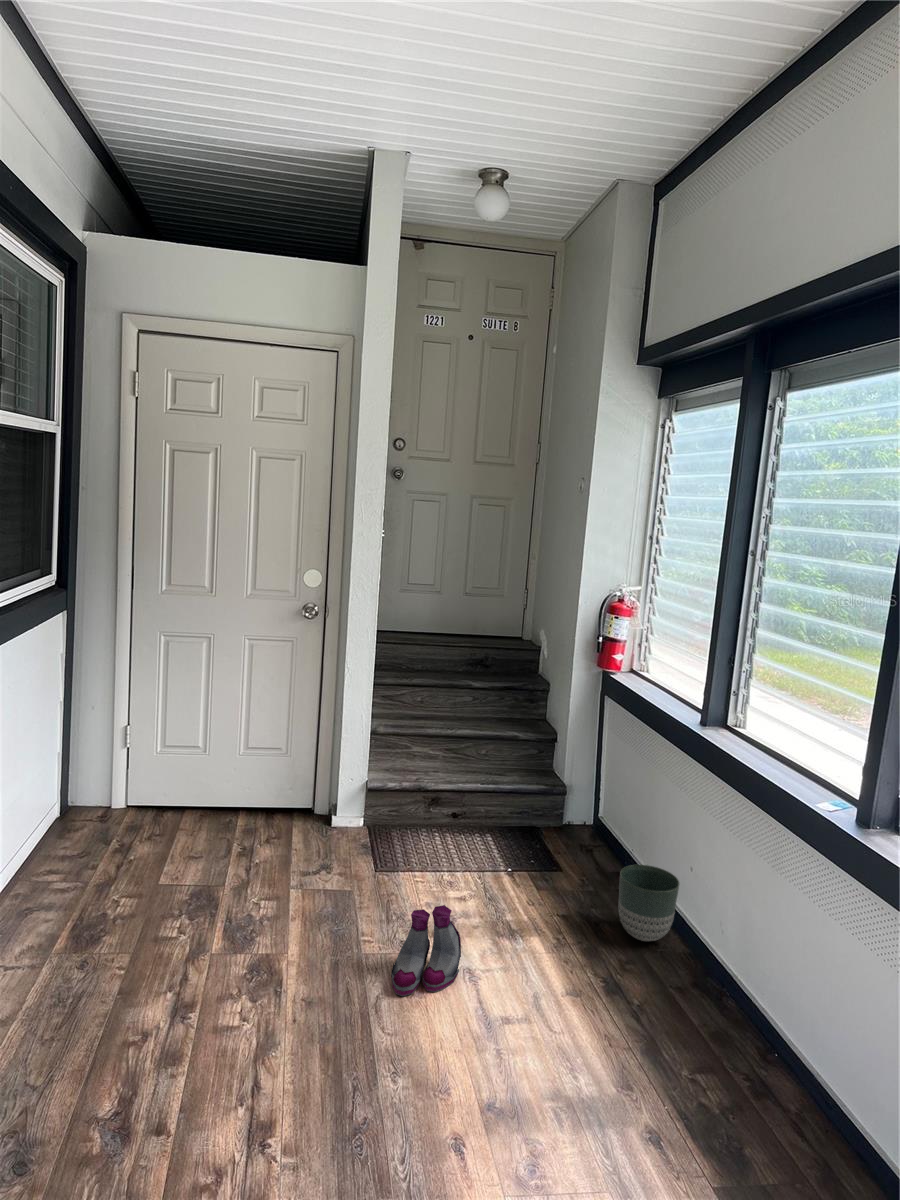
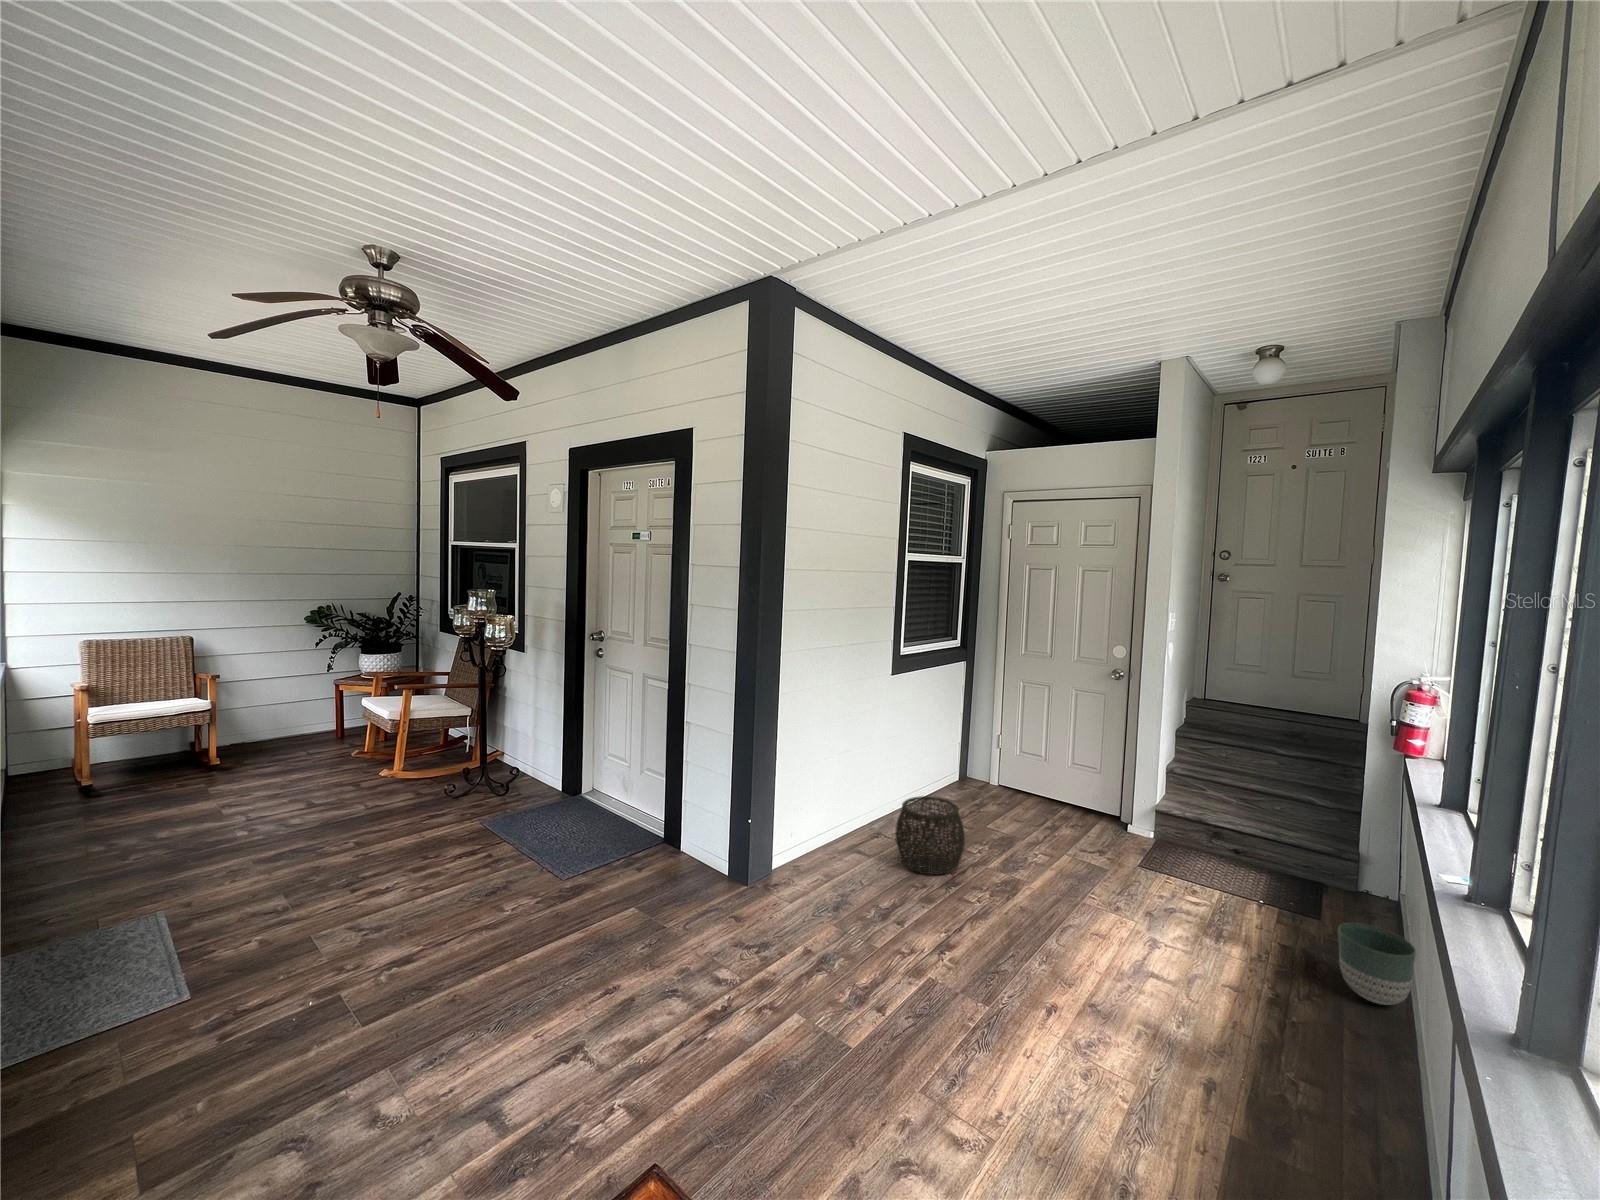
woven basket: none [53,866,187,1016] -> present [895,796,965,875]
boots: present [391,905,461,996] -> none [1082,879,1148,943]

